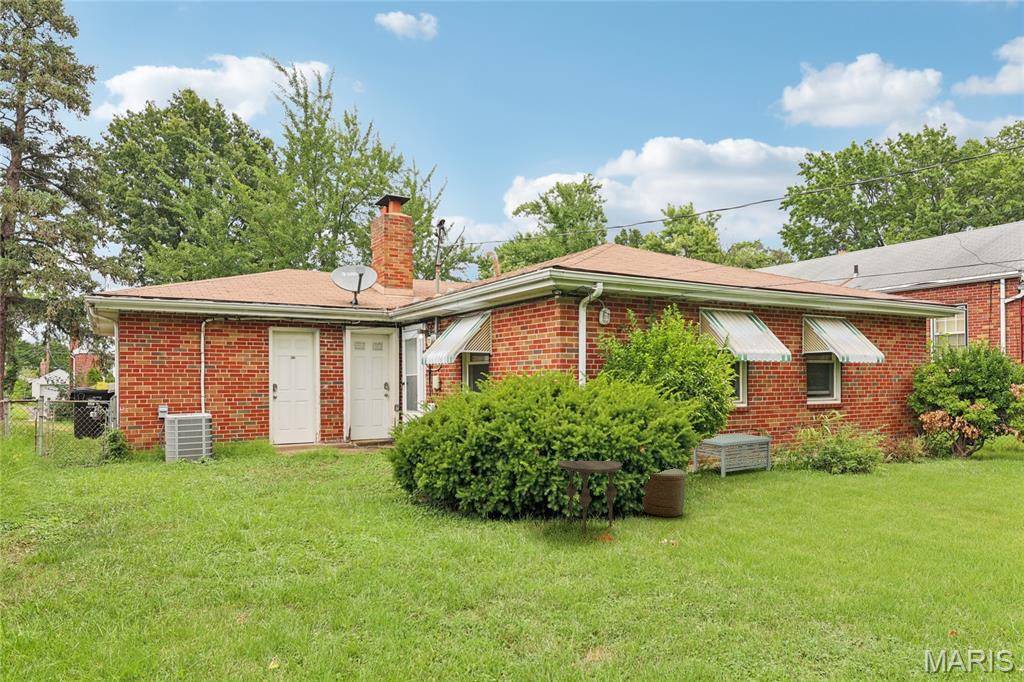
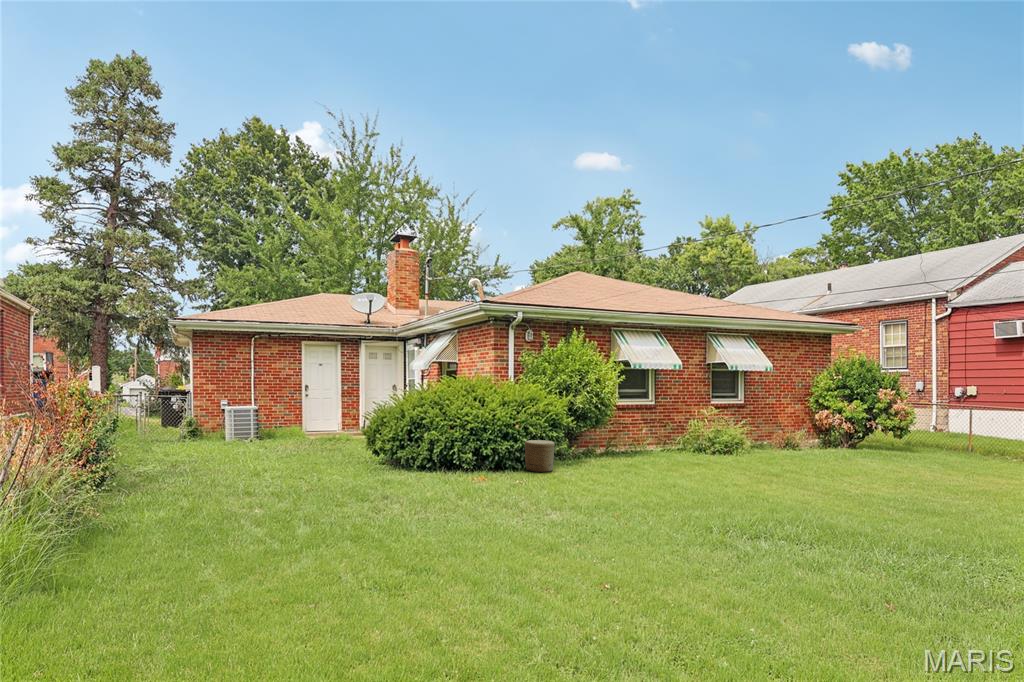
storage bench: present [694,433,773,477] -> none [601,425,666,456]
side table: present [557,459,622,534] -> none [458,431,499,478]

